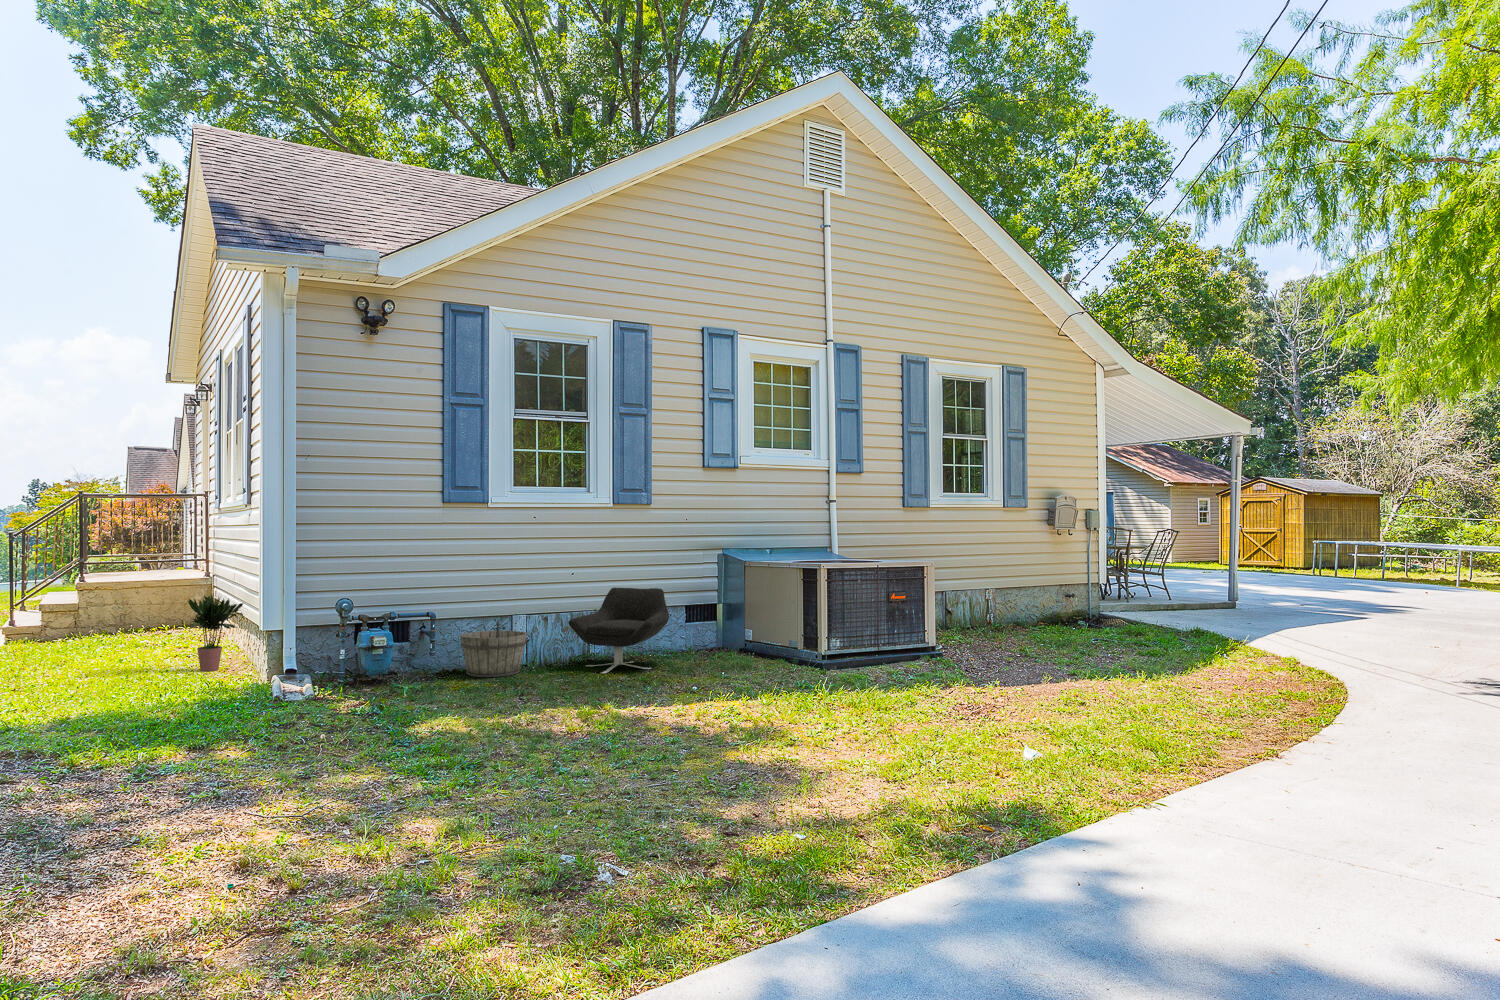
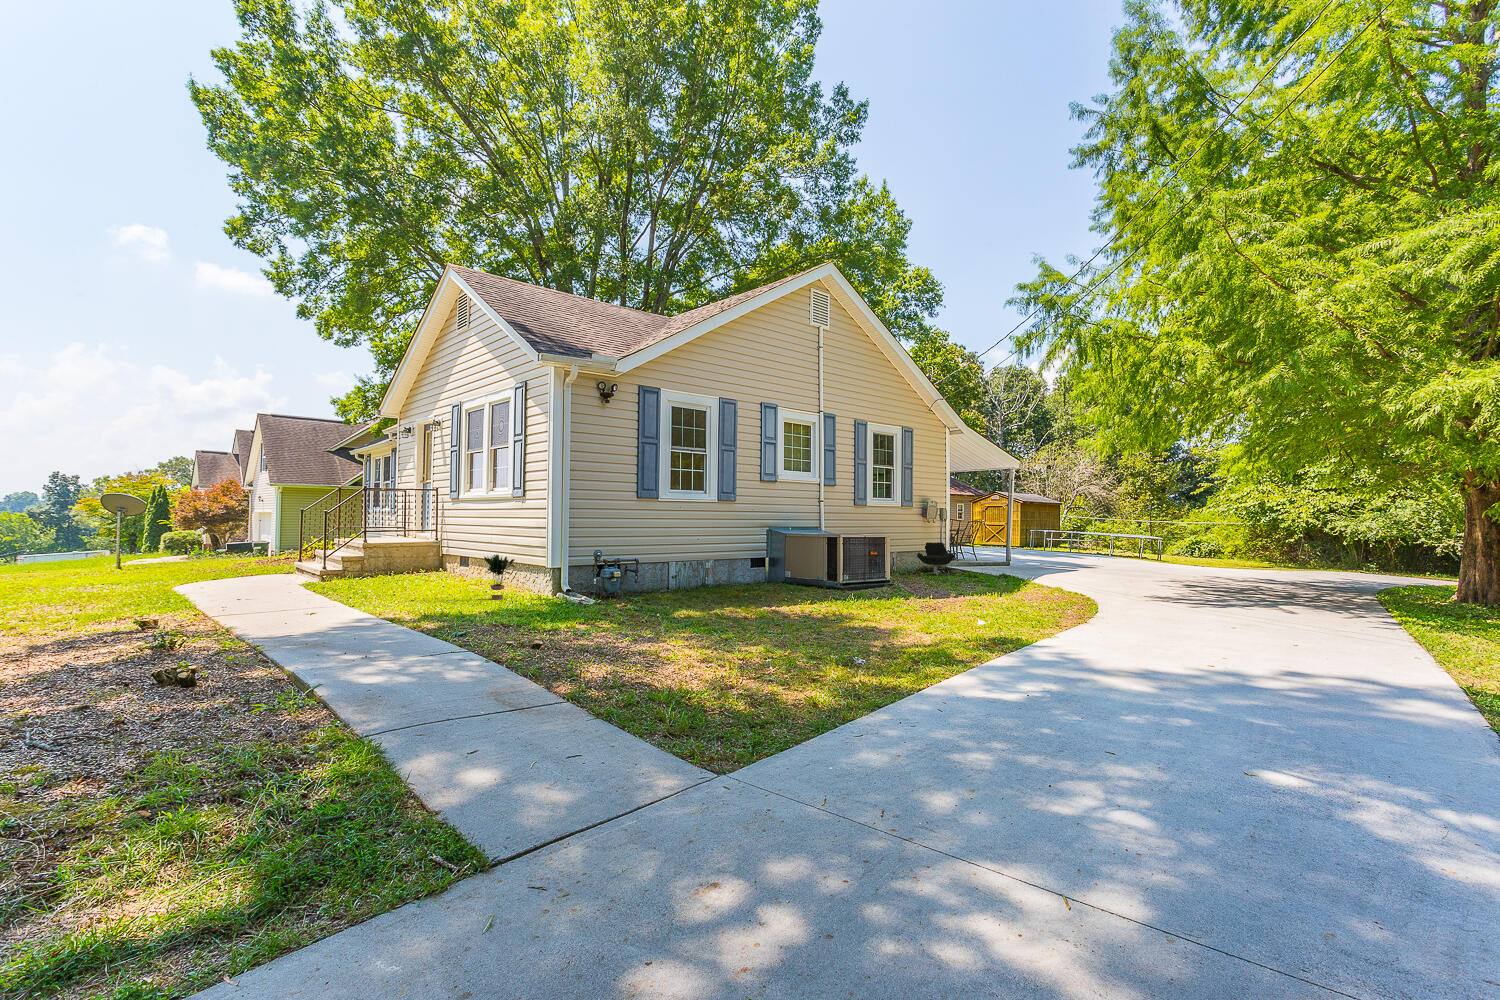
lounge chair: present [568,588,669,674] -> present [917,542,955,576]
wooden bucket: present [460,619,527,677] -> none [653,566,689,598]

